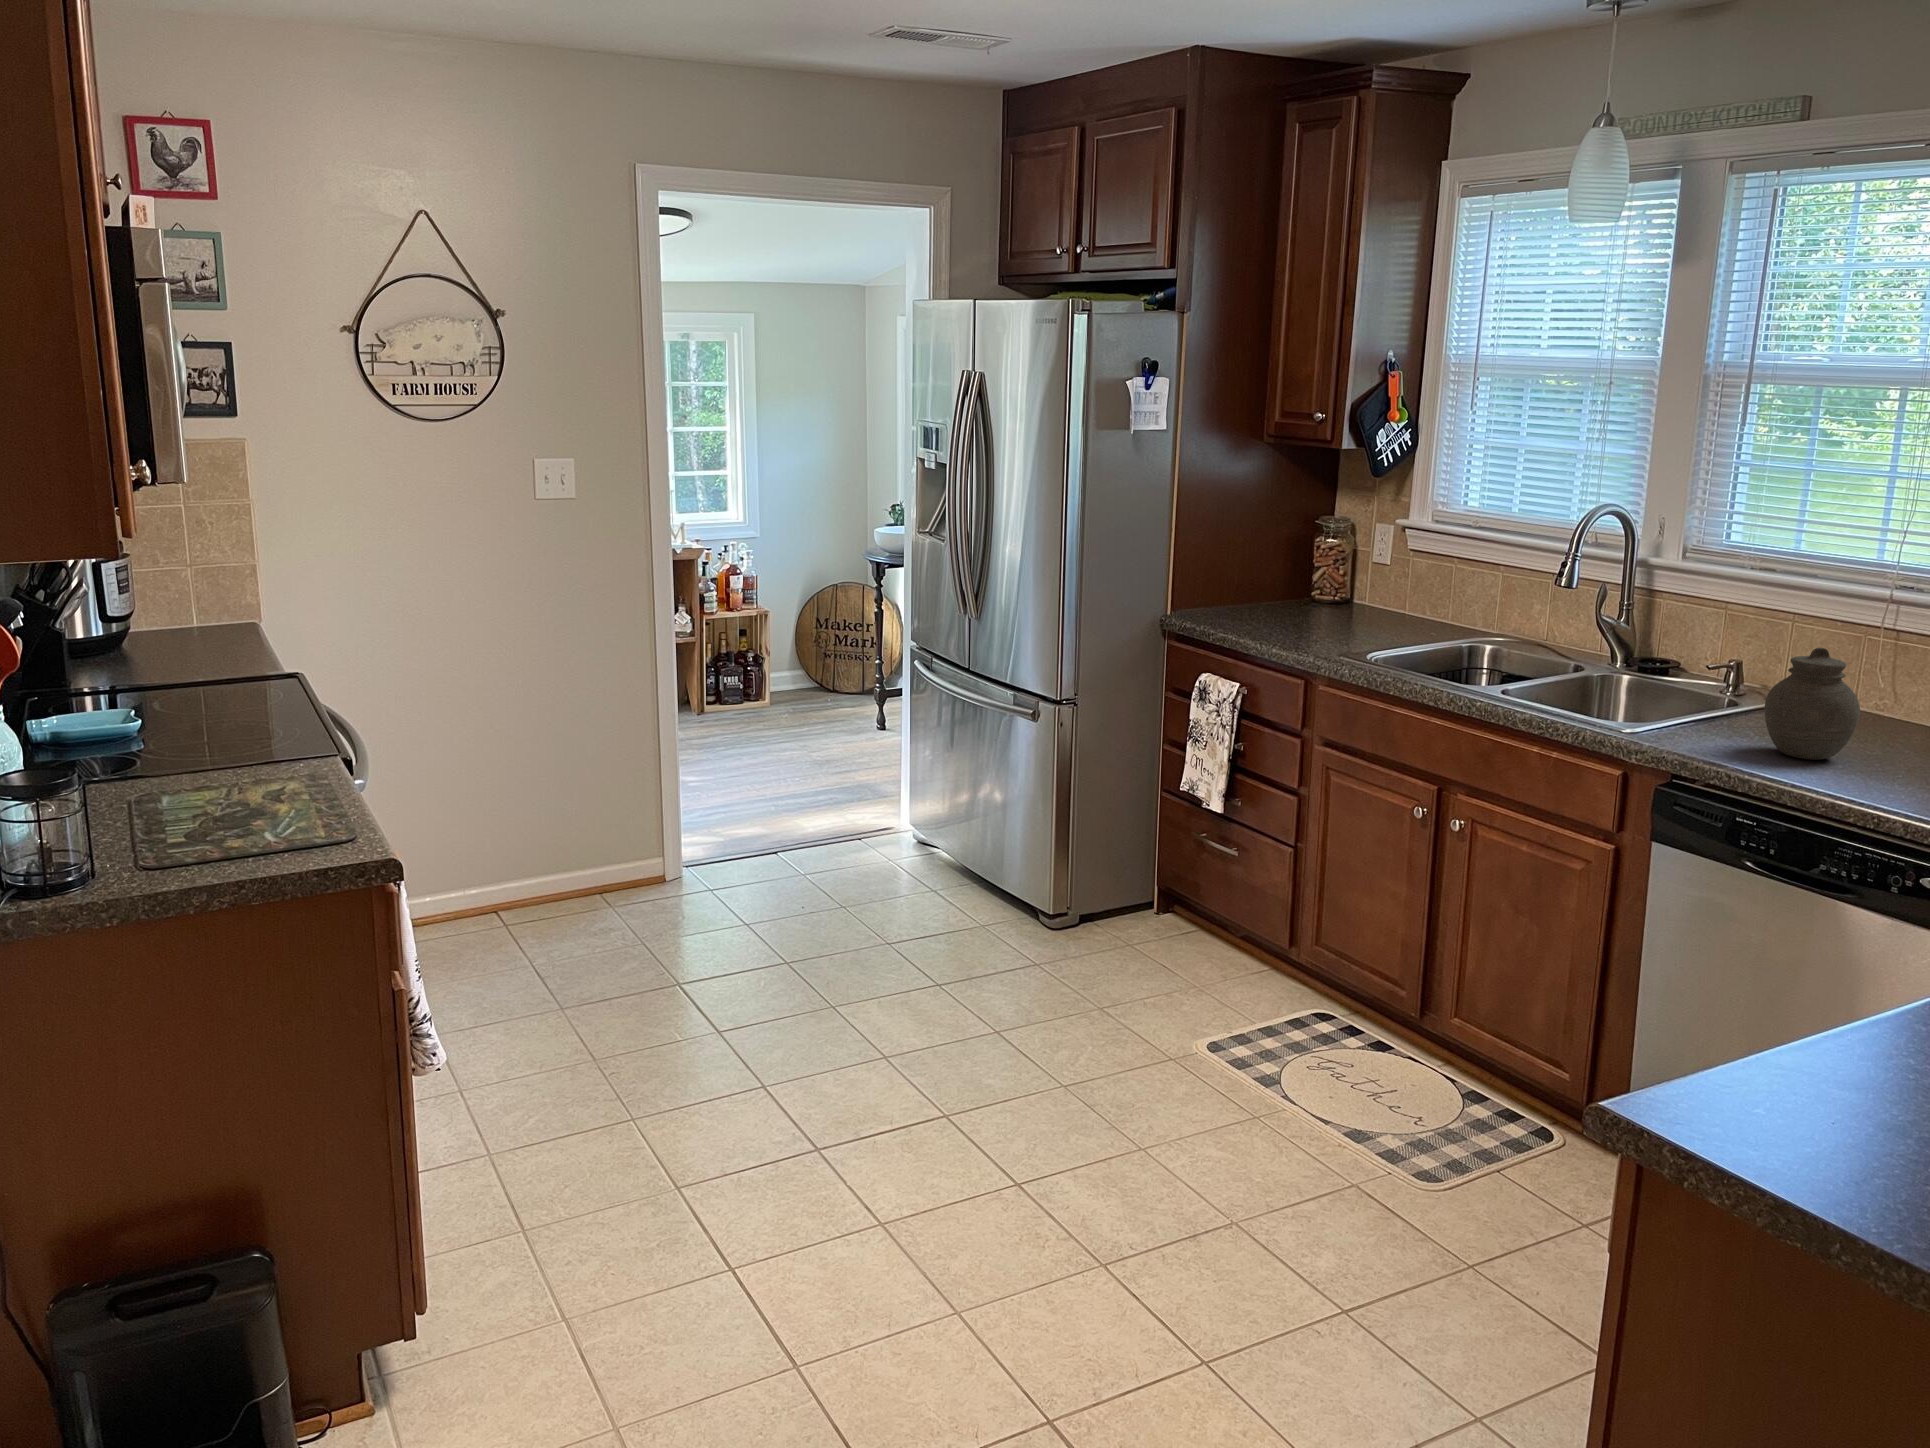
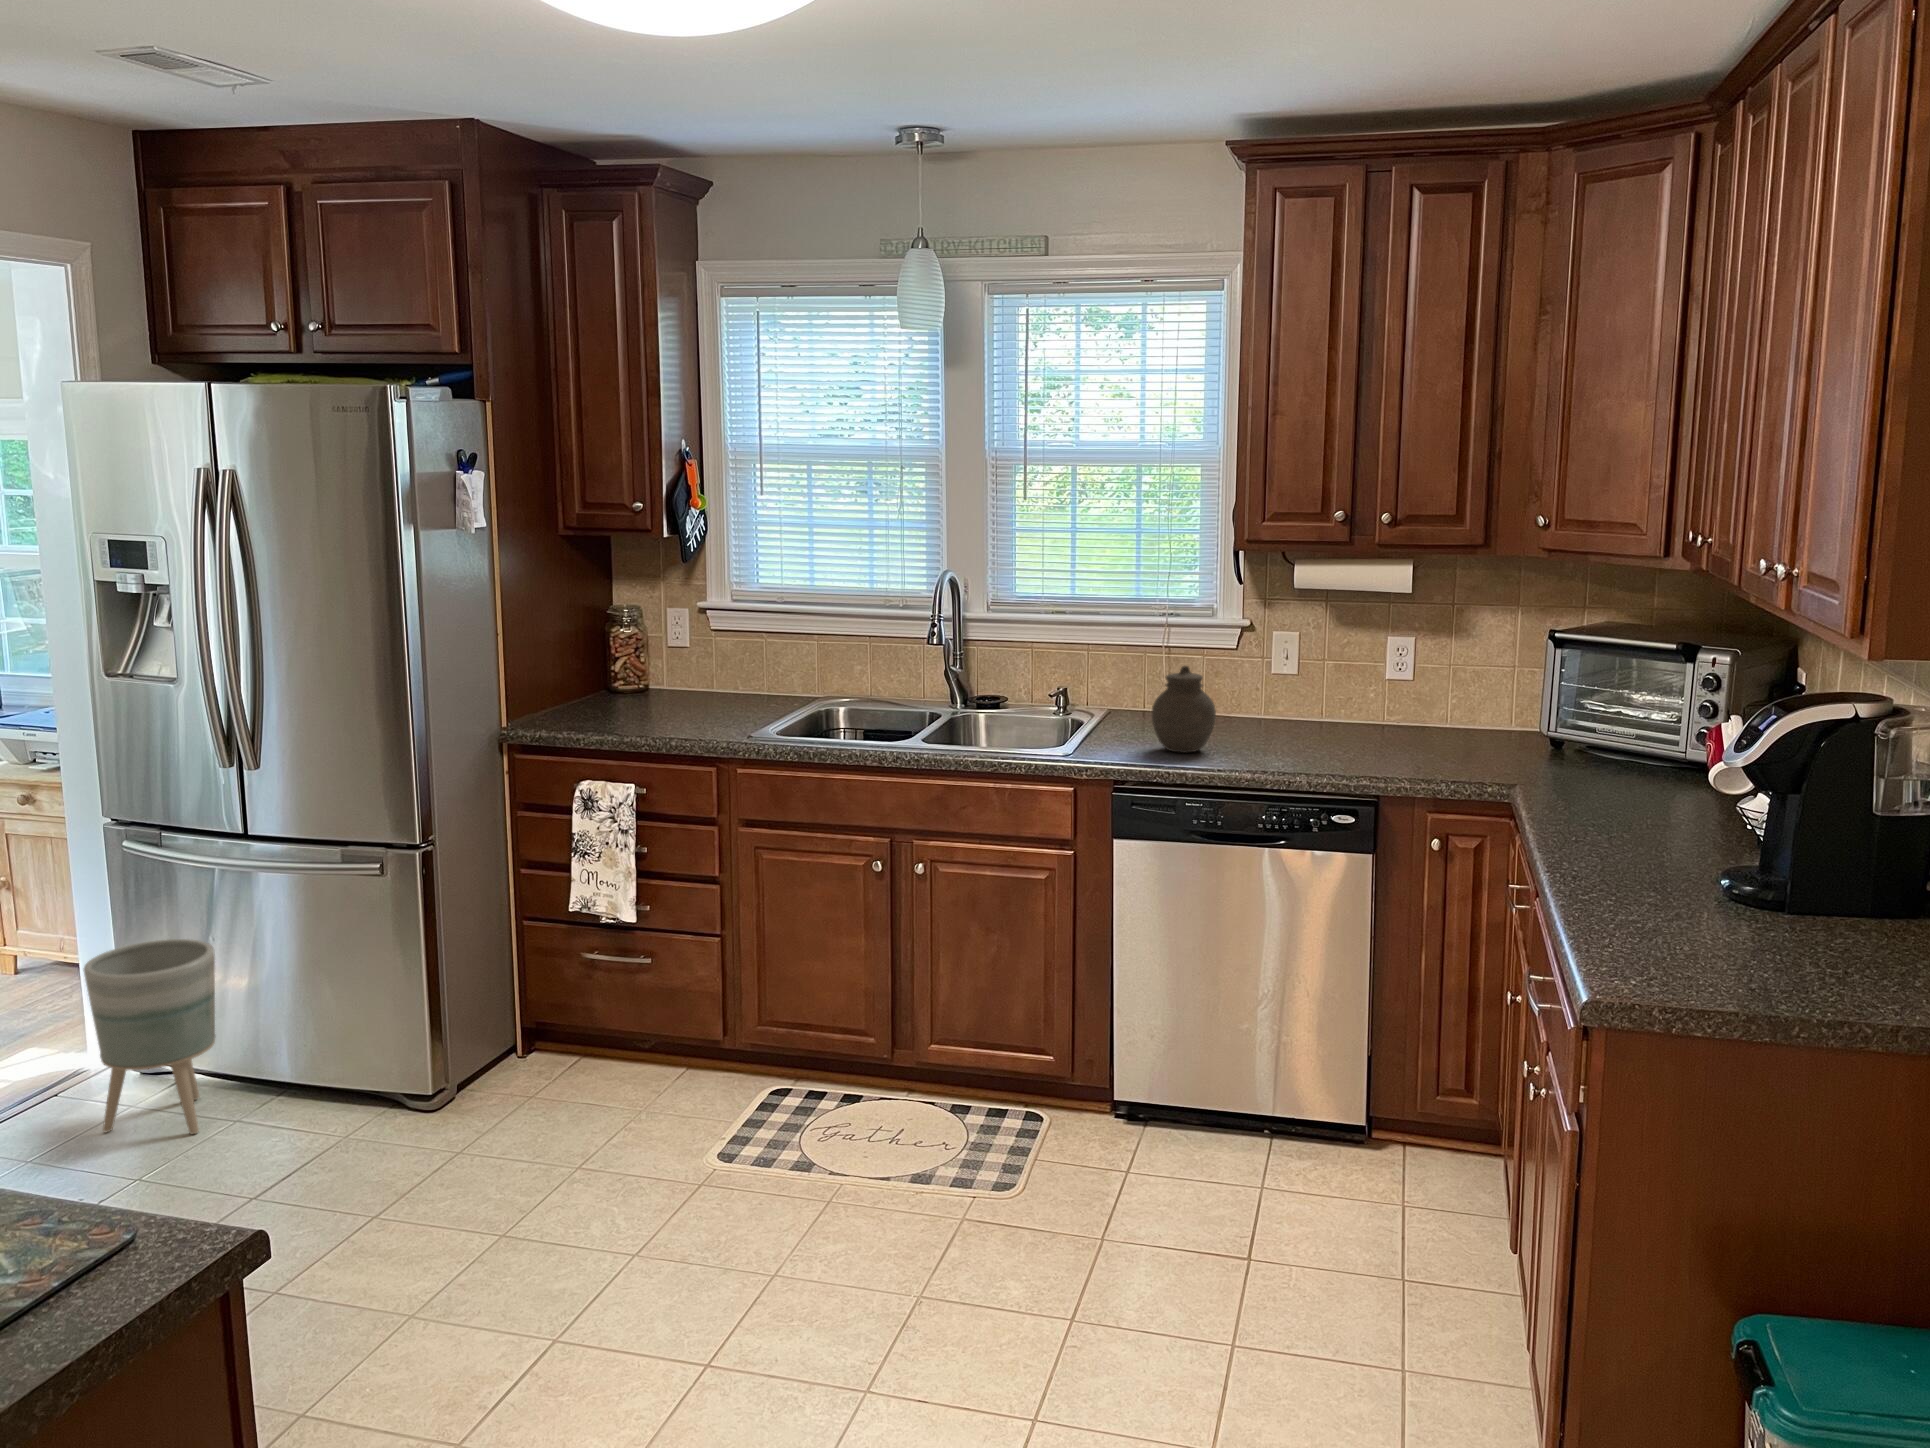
planter: none [844,740,933,892] -> present [83,939,215,1134]

